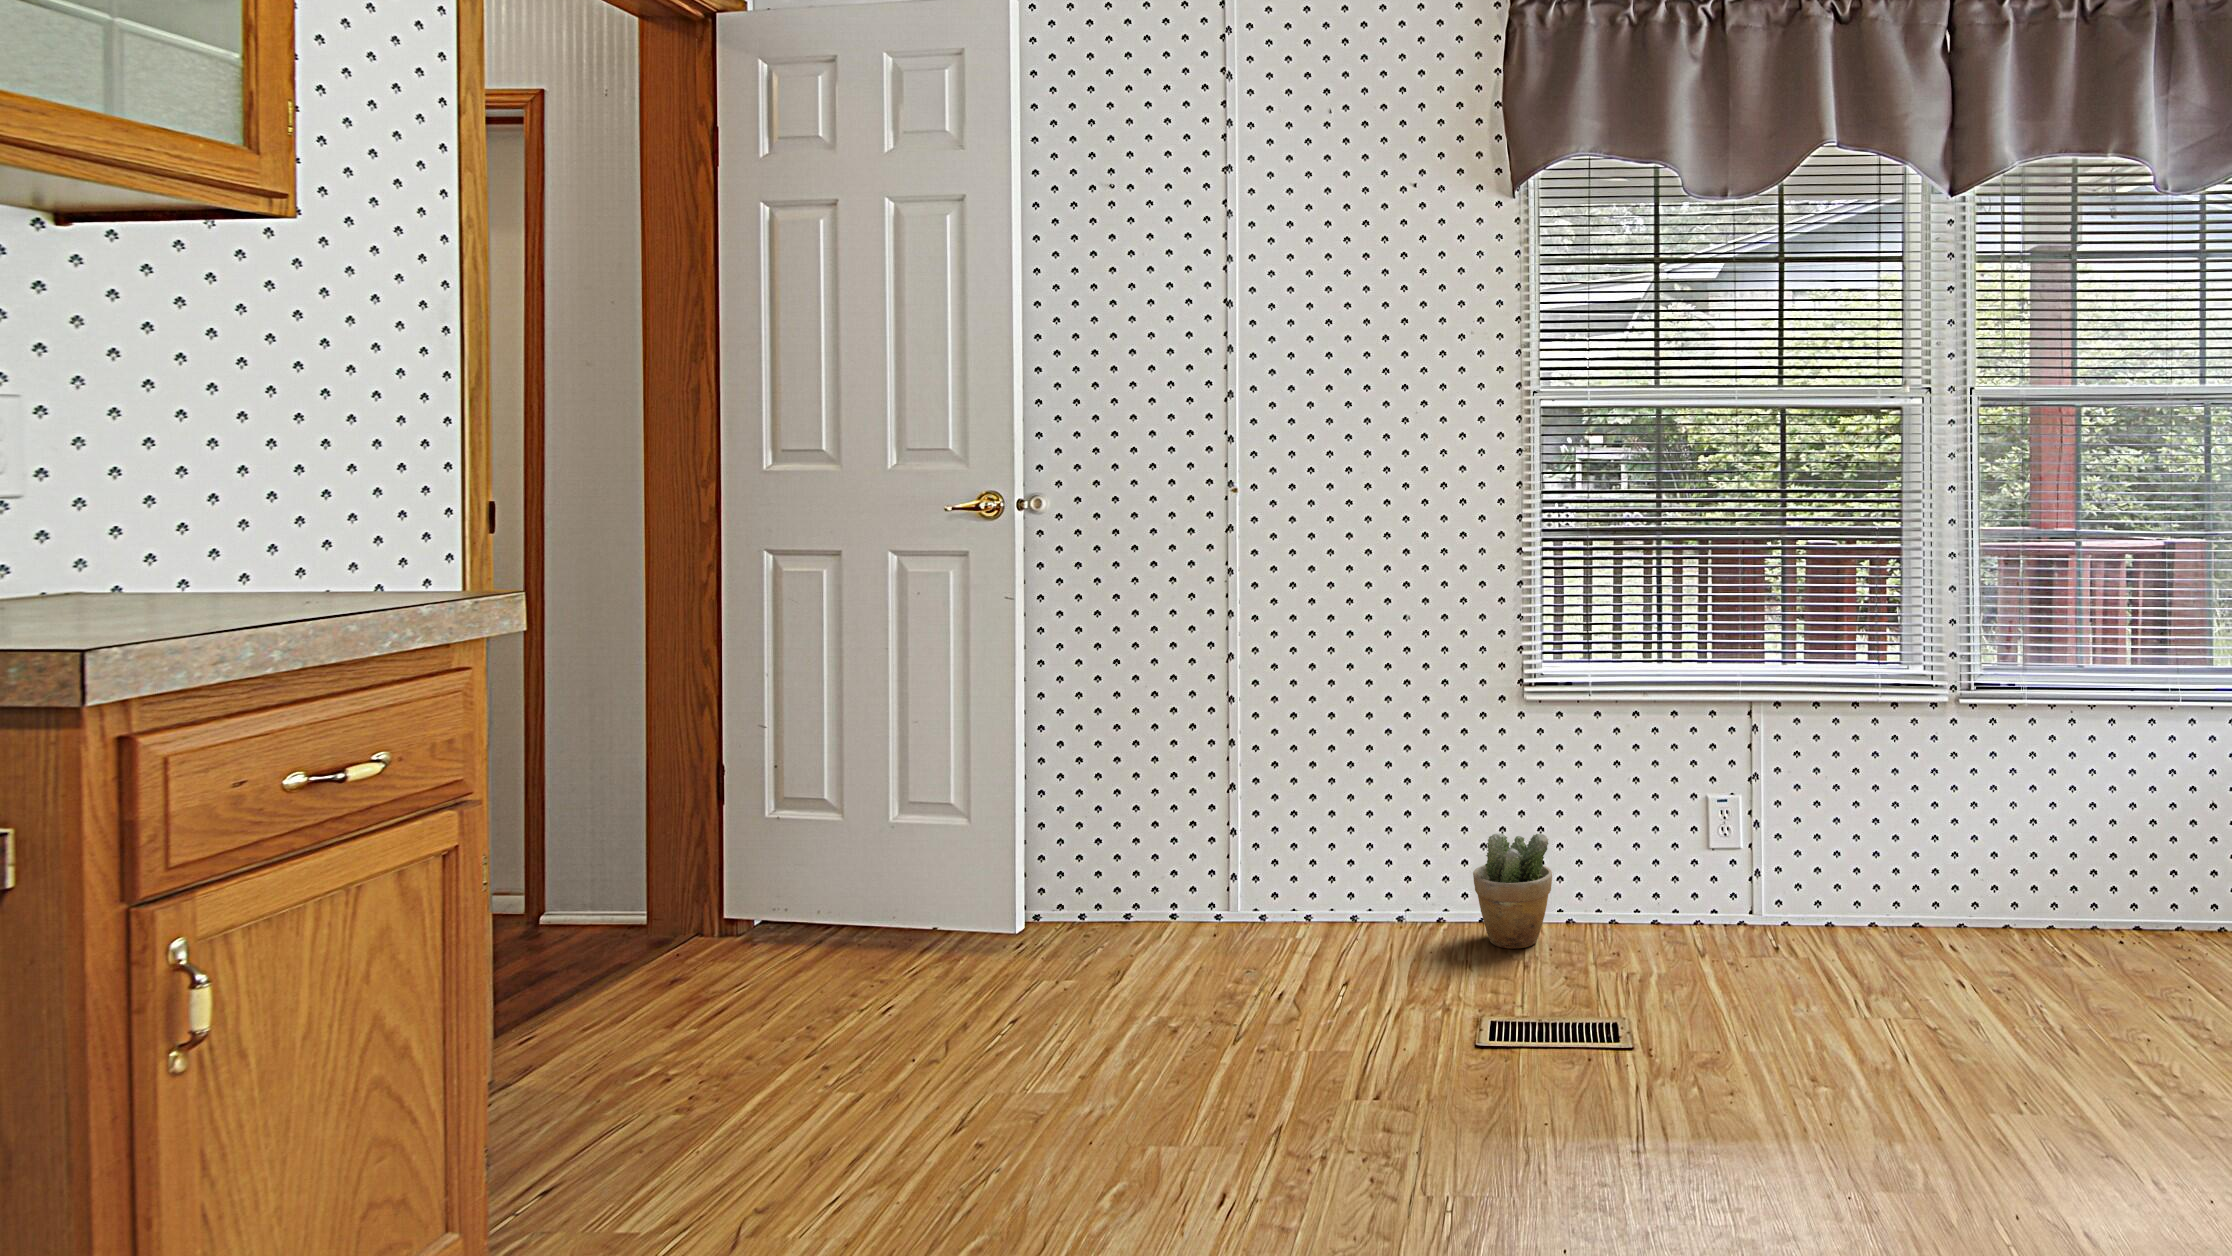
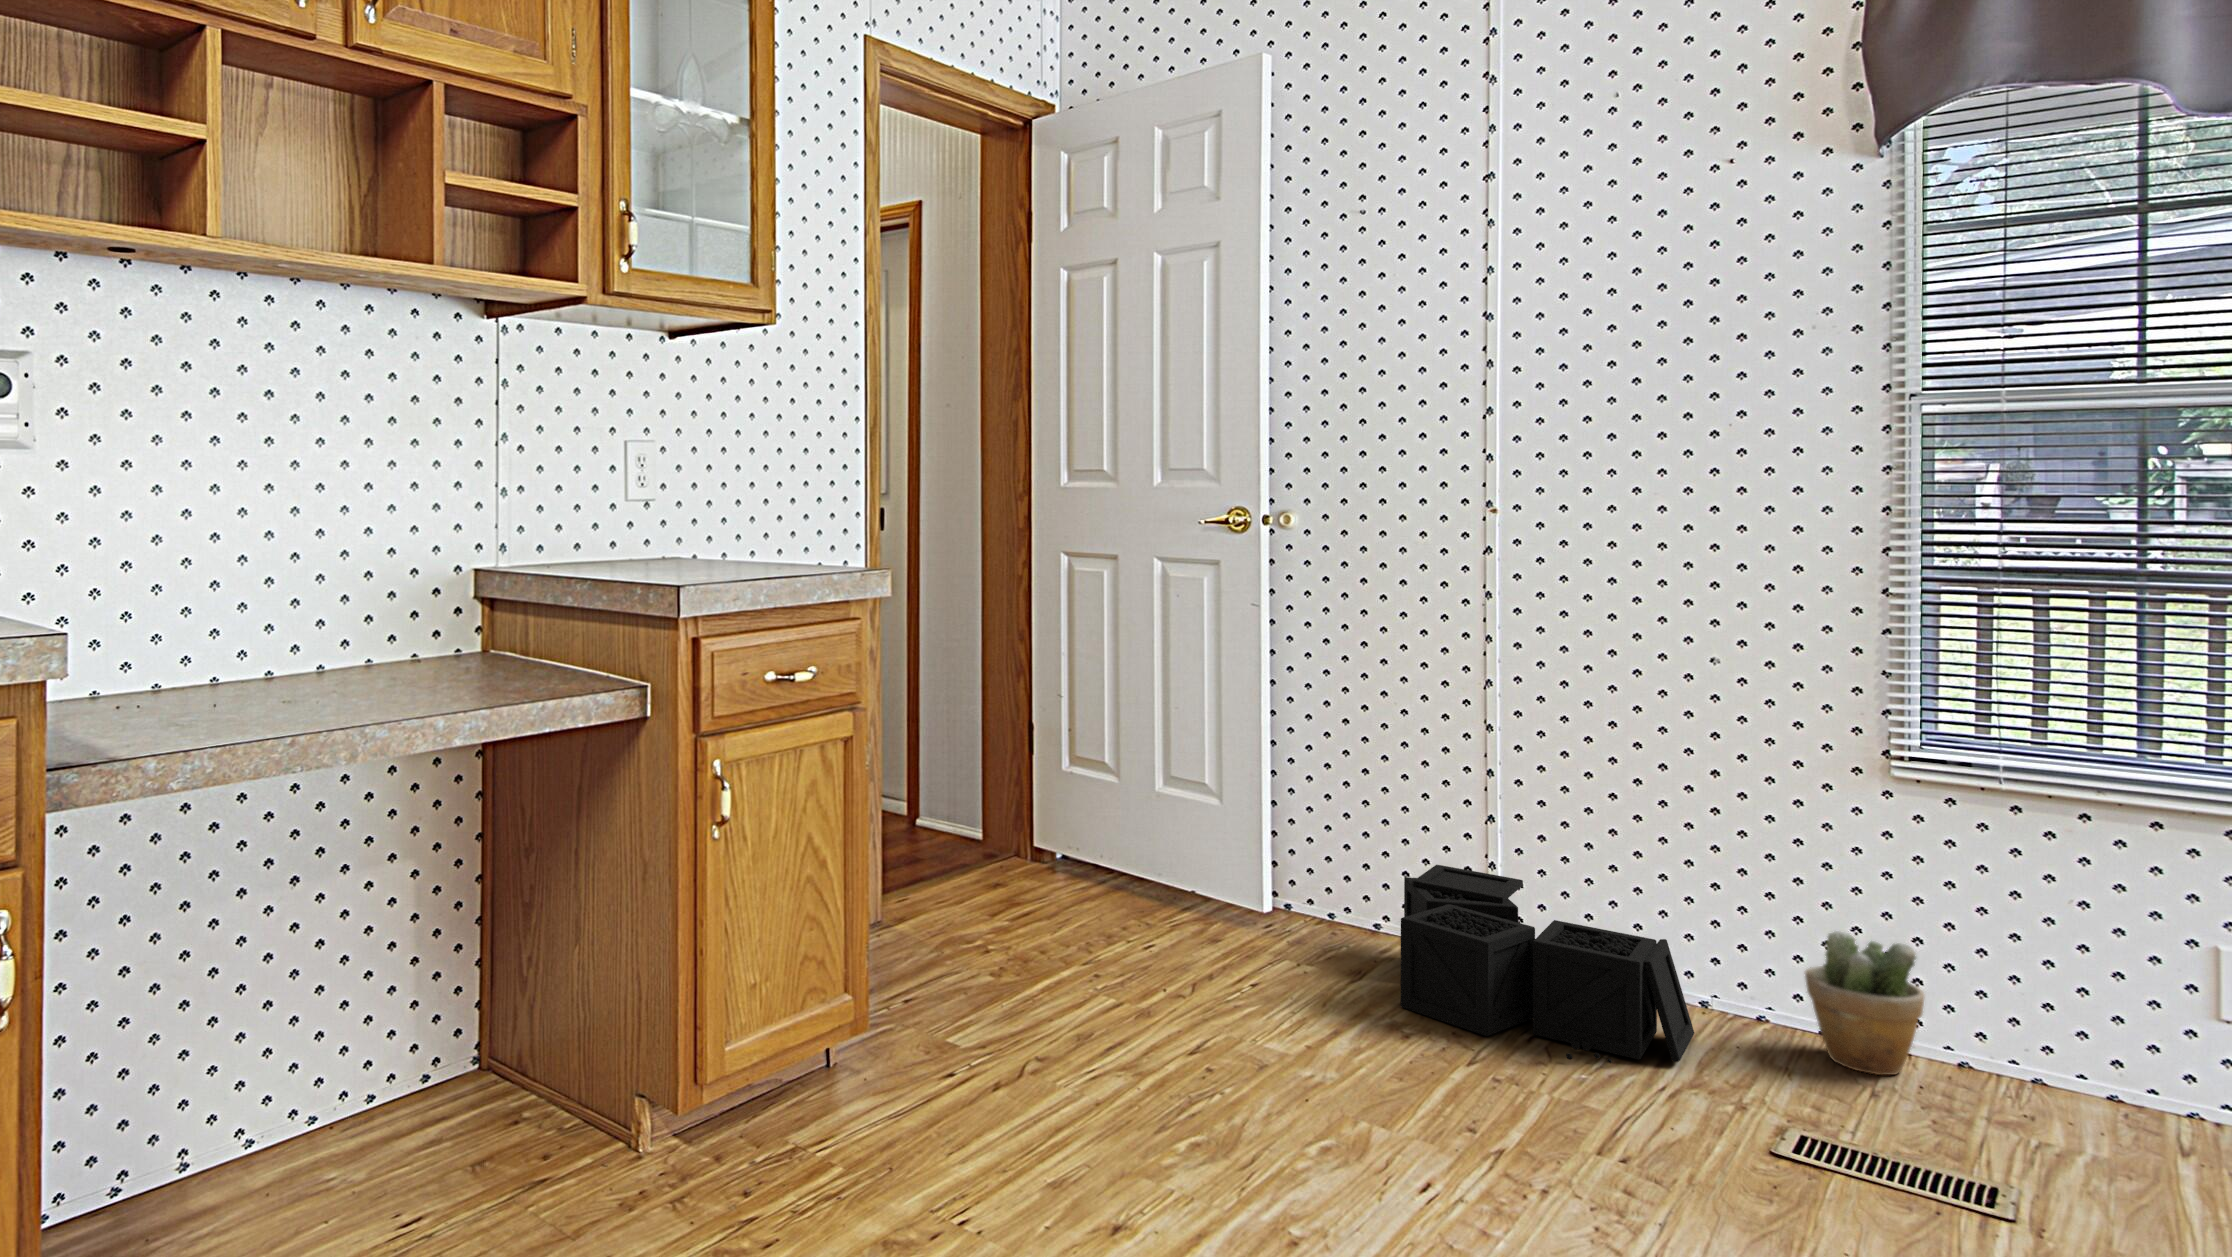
storage bin: none [1147,843,1398,1008] -> present [1401,865,1694,1063]

